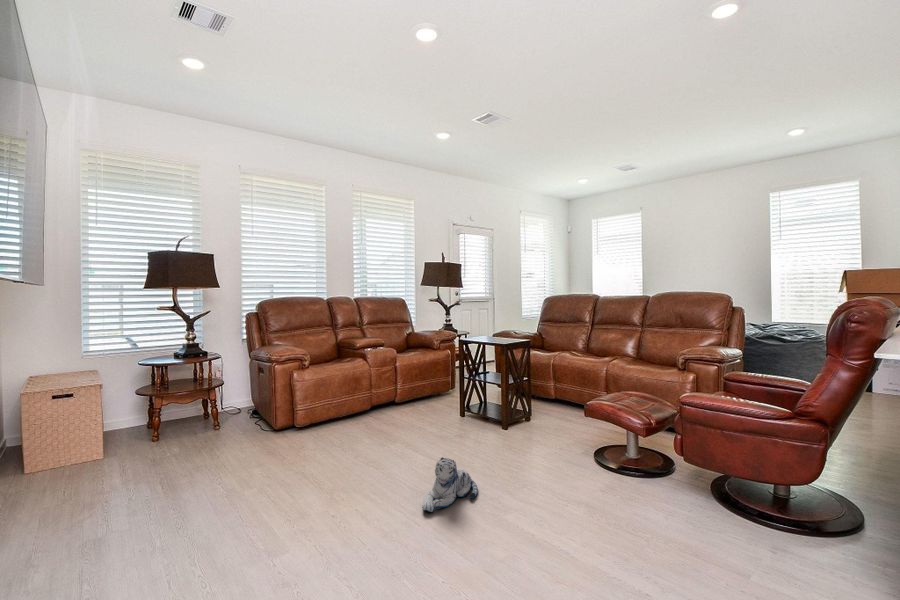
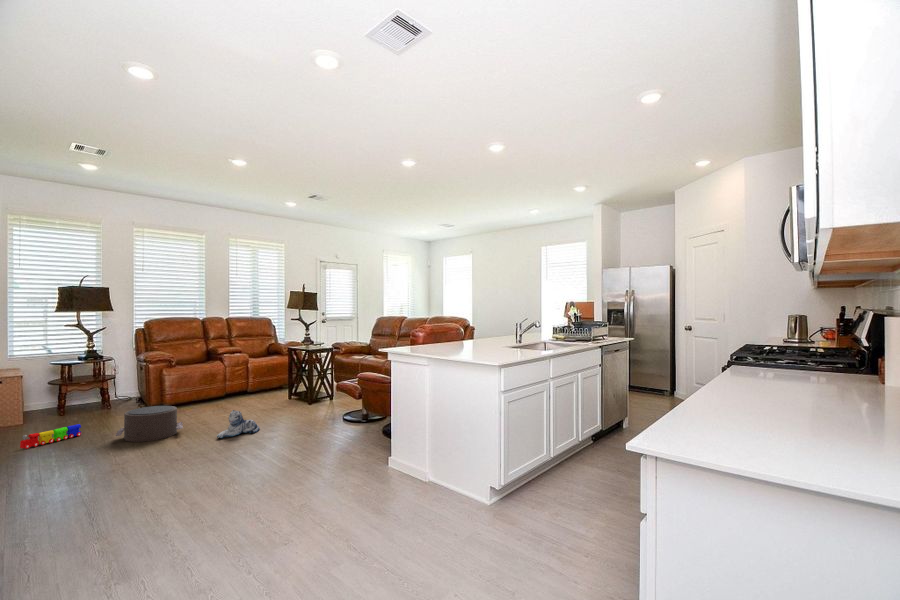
pouf: none [251,441,355,515] -> present [116,406,183,442]
toy train: none [95,472,191,528] -> present [20,424,81,449]

